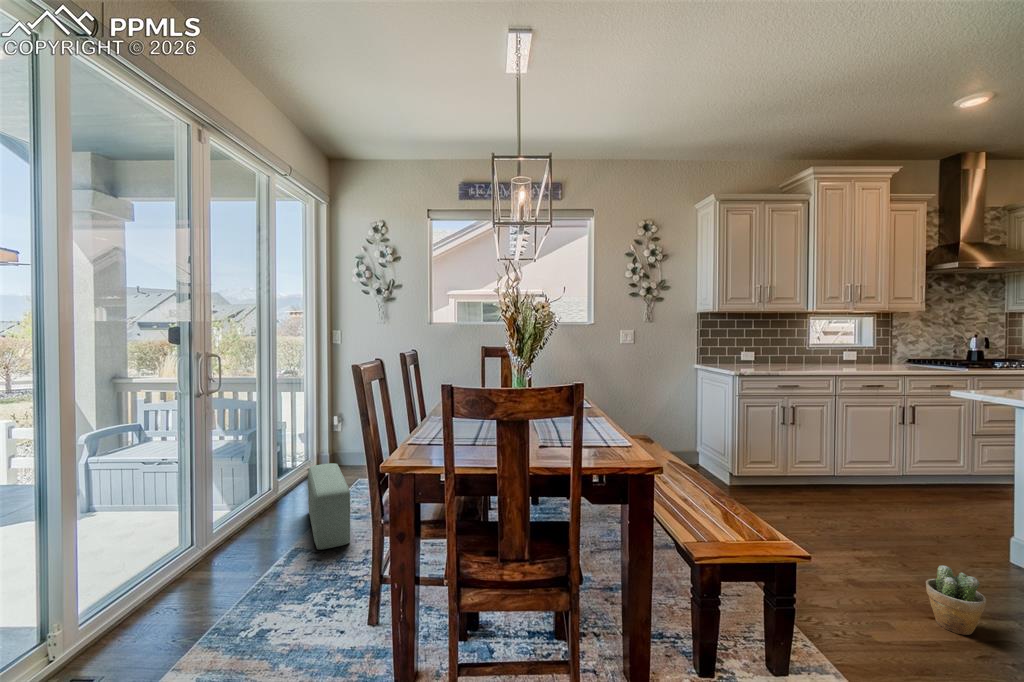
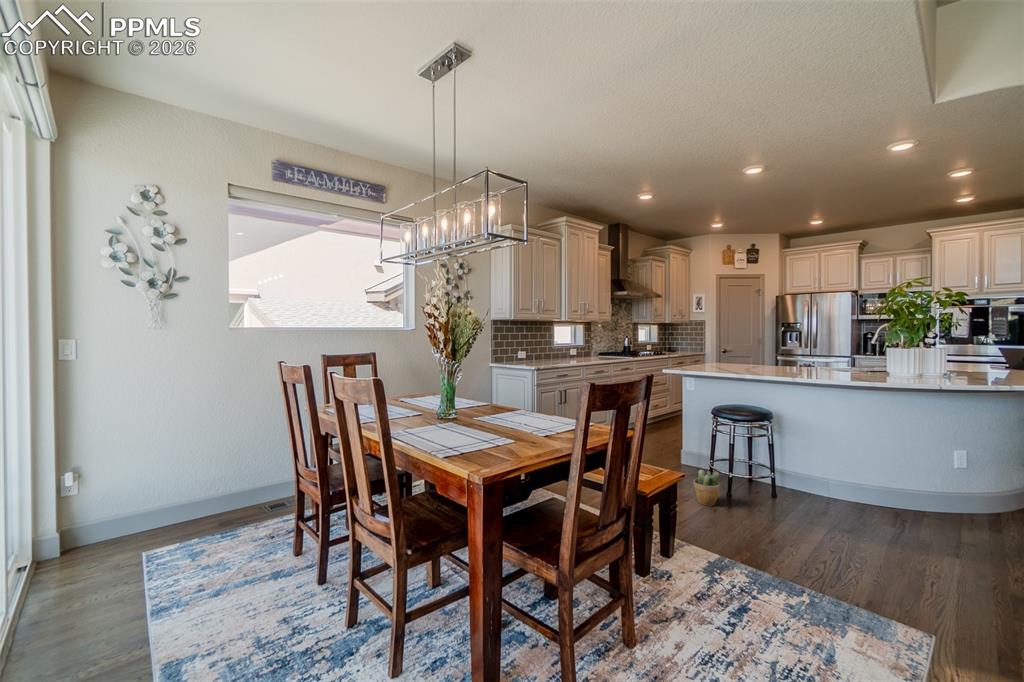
pouf: present [308,463,350,549] -> none [112,530,248,648]

